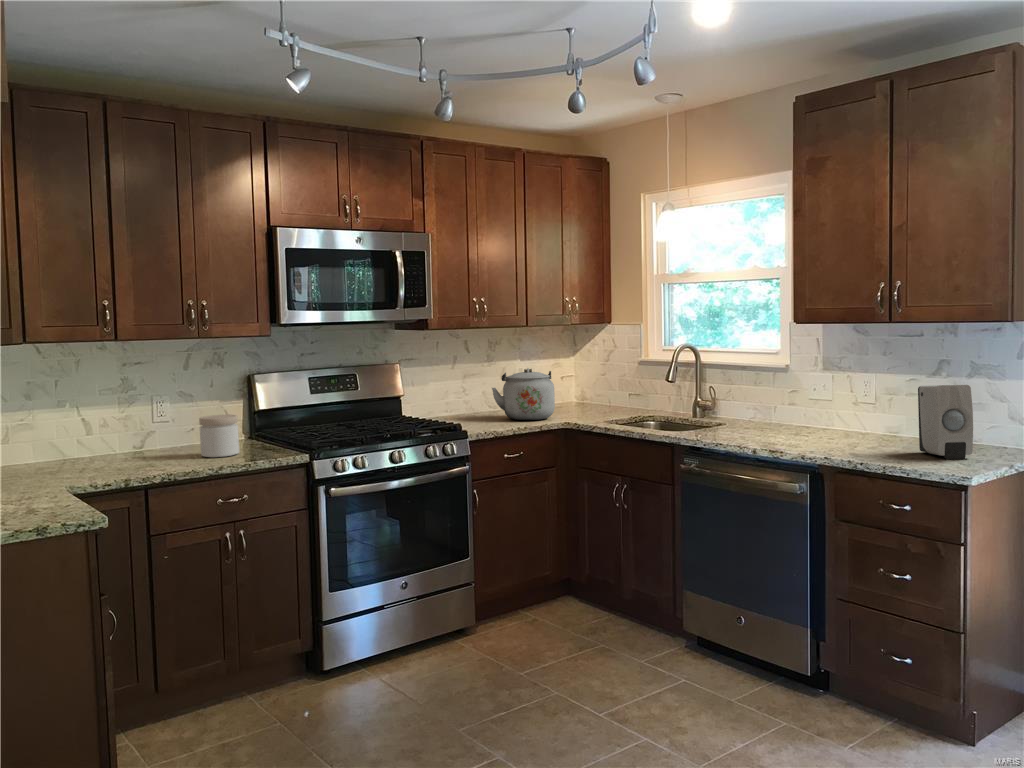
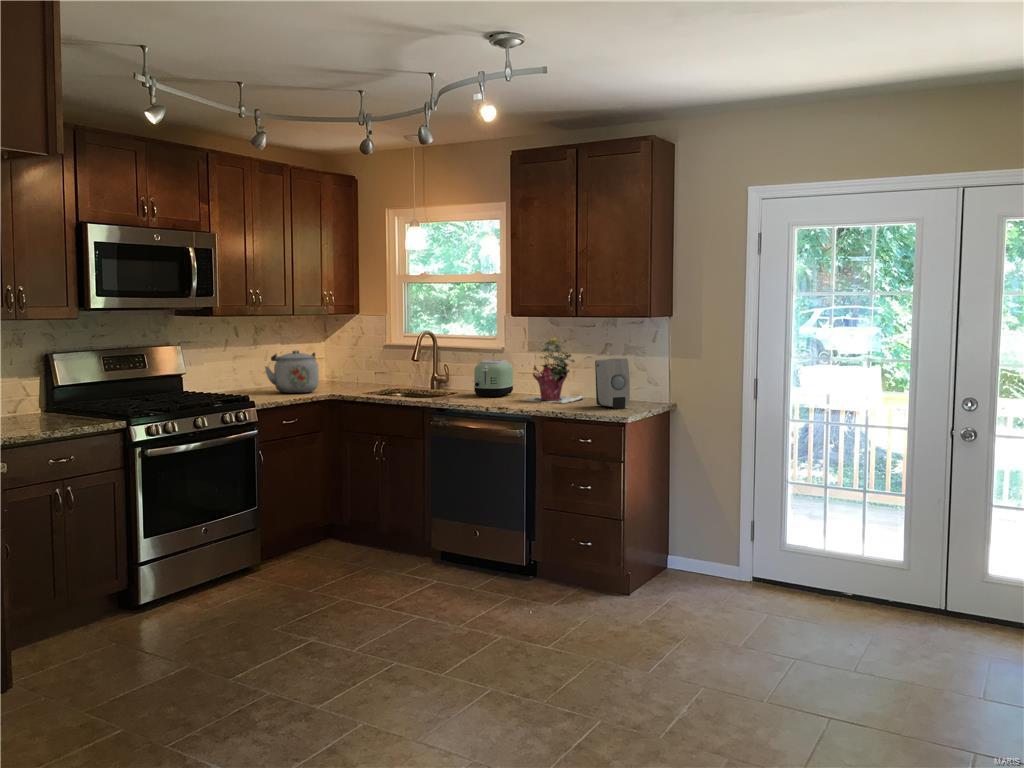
potted plant: none [808,350,906,447] -> present [522,338,583,404]
toaster: none [744,382,801,433] -> present [474,360,514,397]
jar: present [199,415,239,457] -> none [19,388,57,425]

